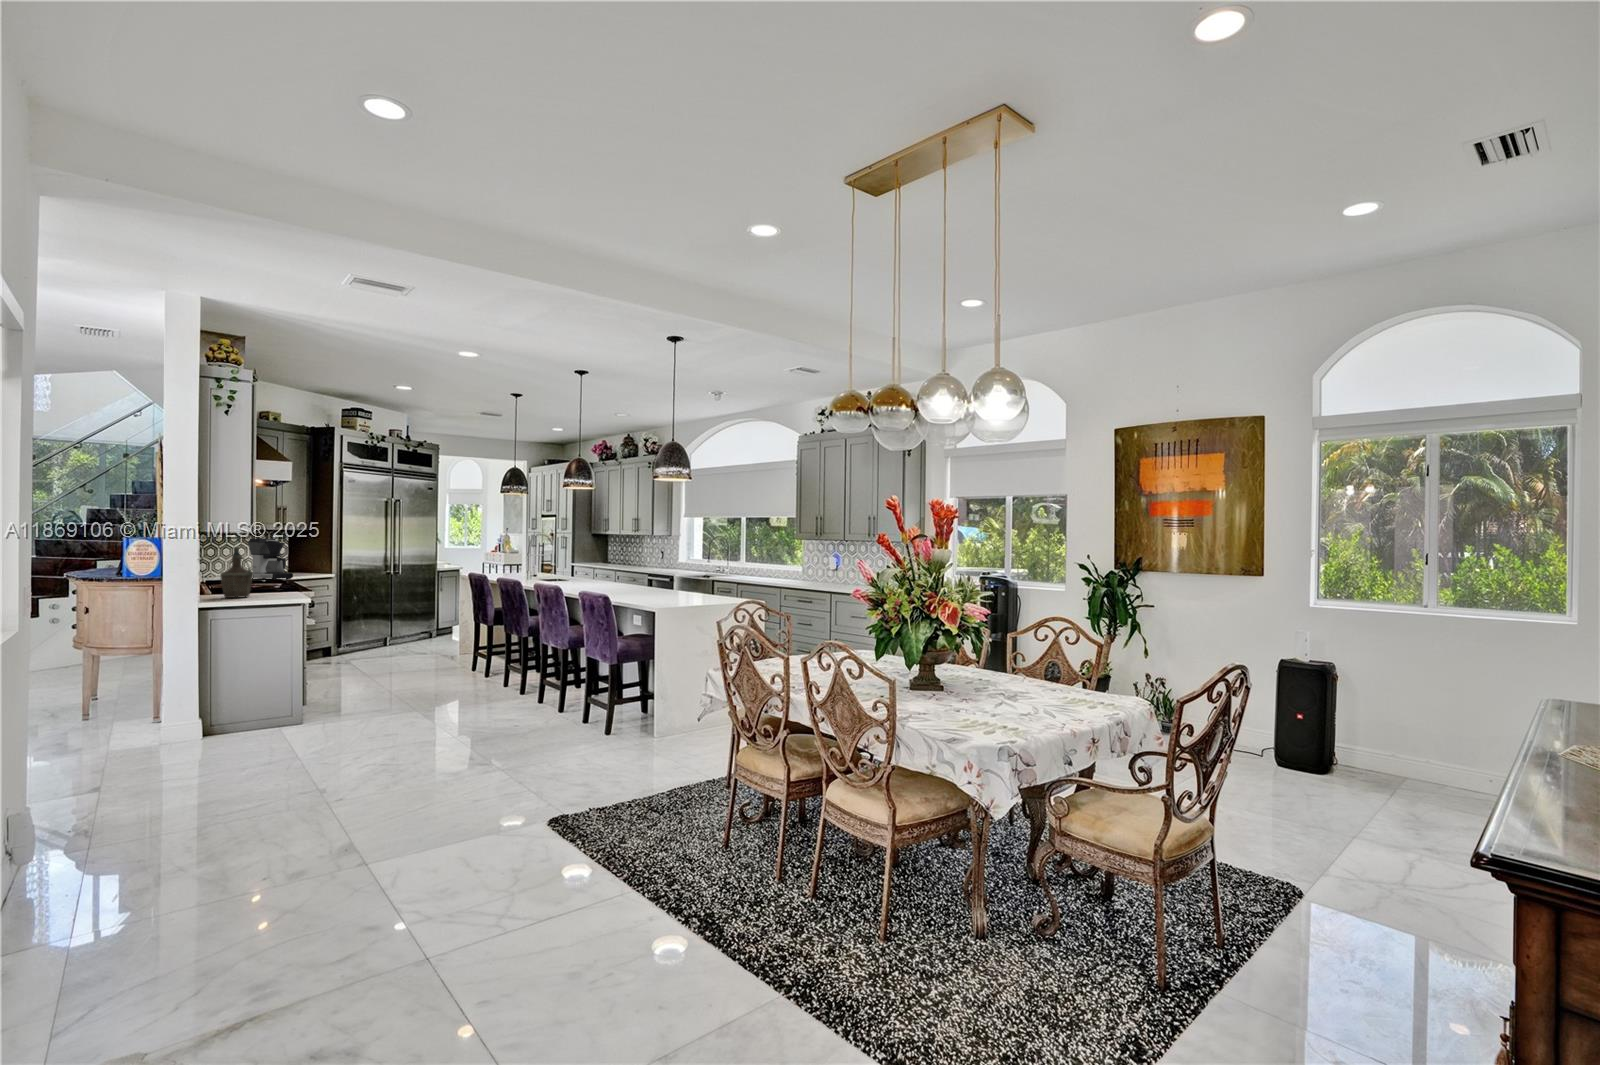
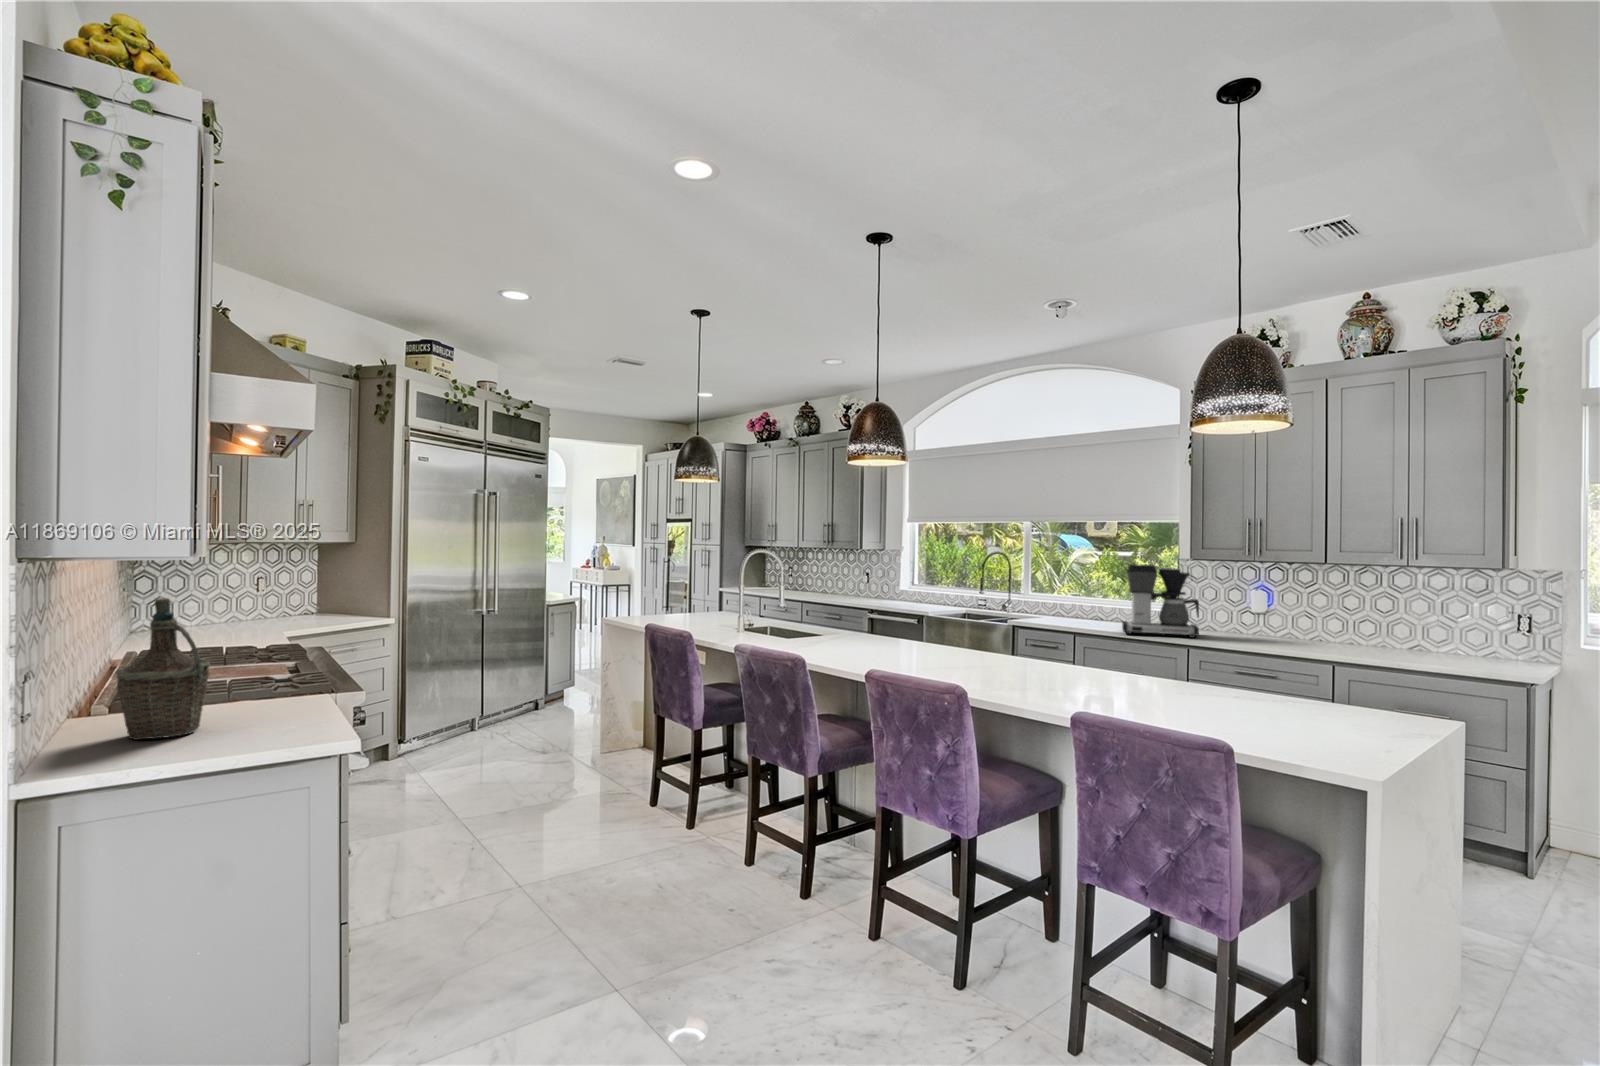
coffee maker: present [248,538,293,580] -> present [1122,564,1199,638]

